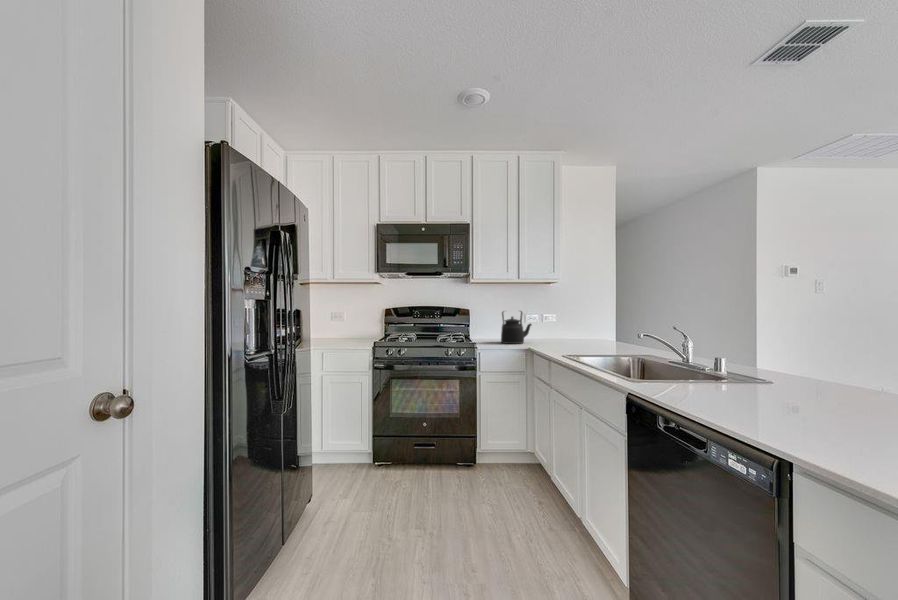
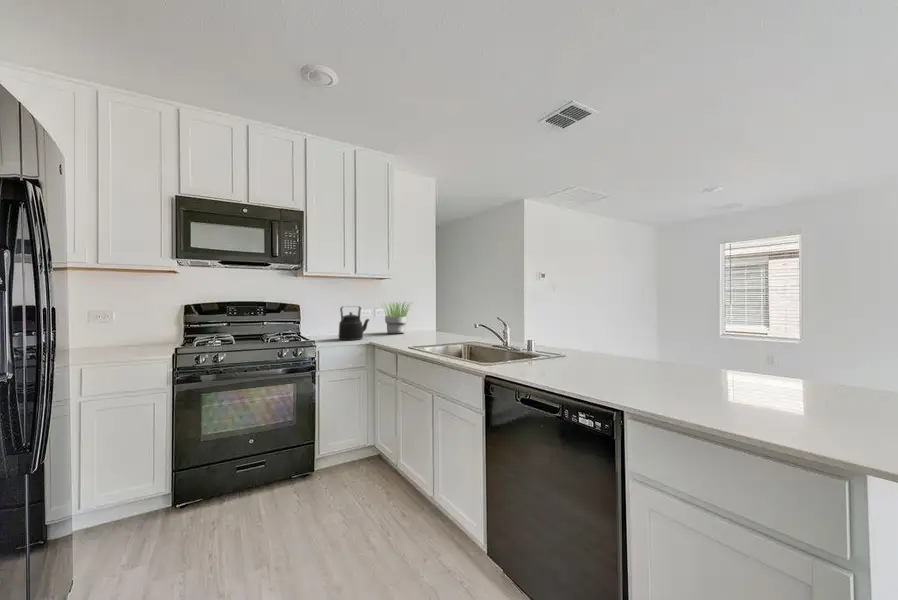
potted plant: none [542,305,584,340] -> present [382,302,409,334]

